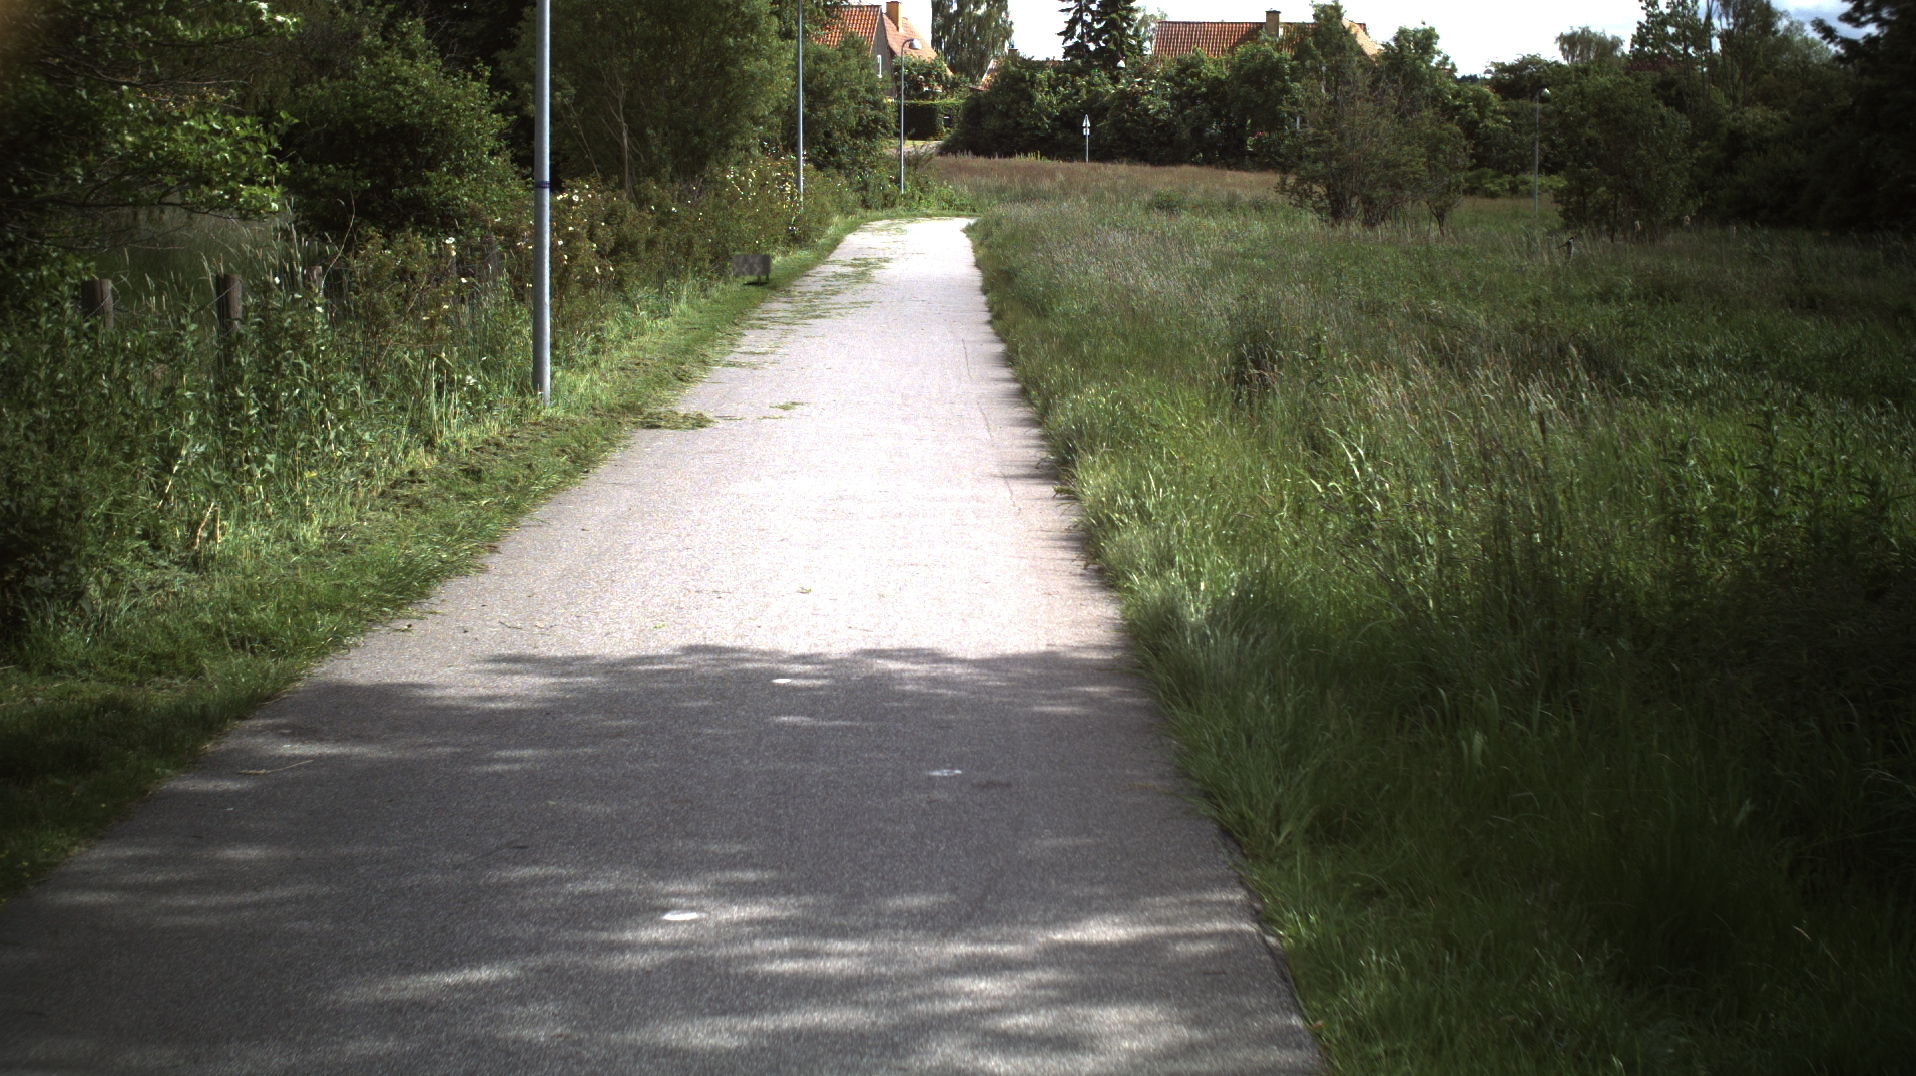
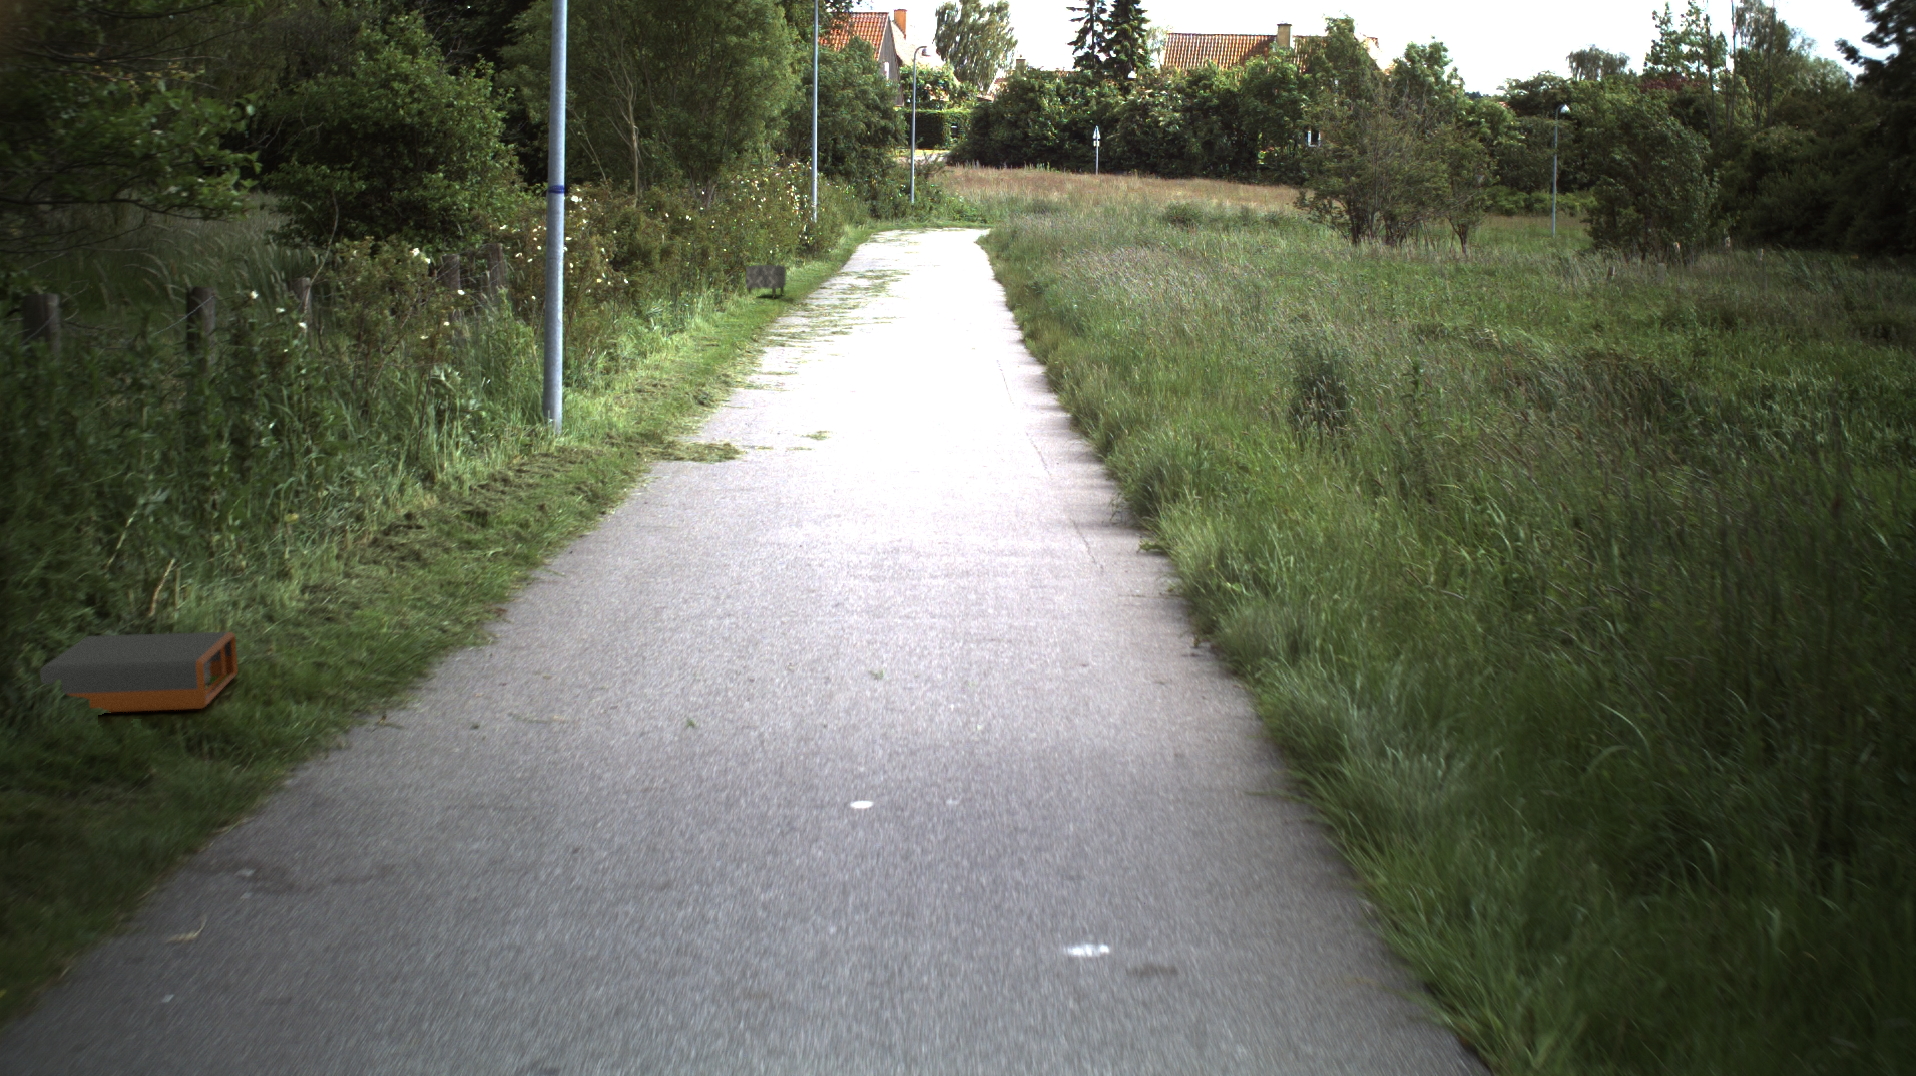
storage box: none [109,557,269,622] -> present [40,632,238,712]

